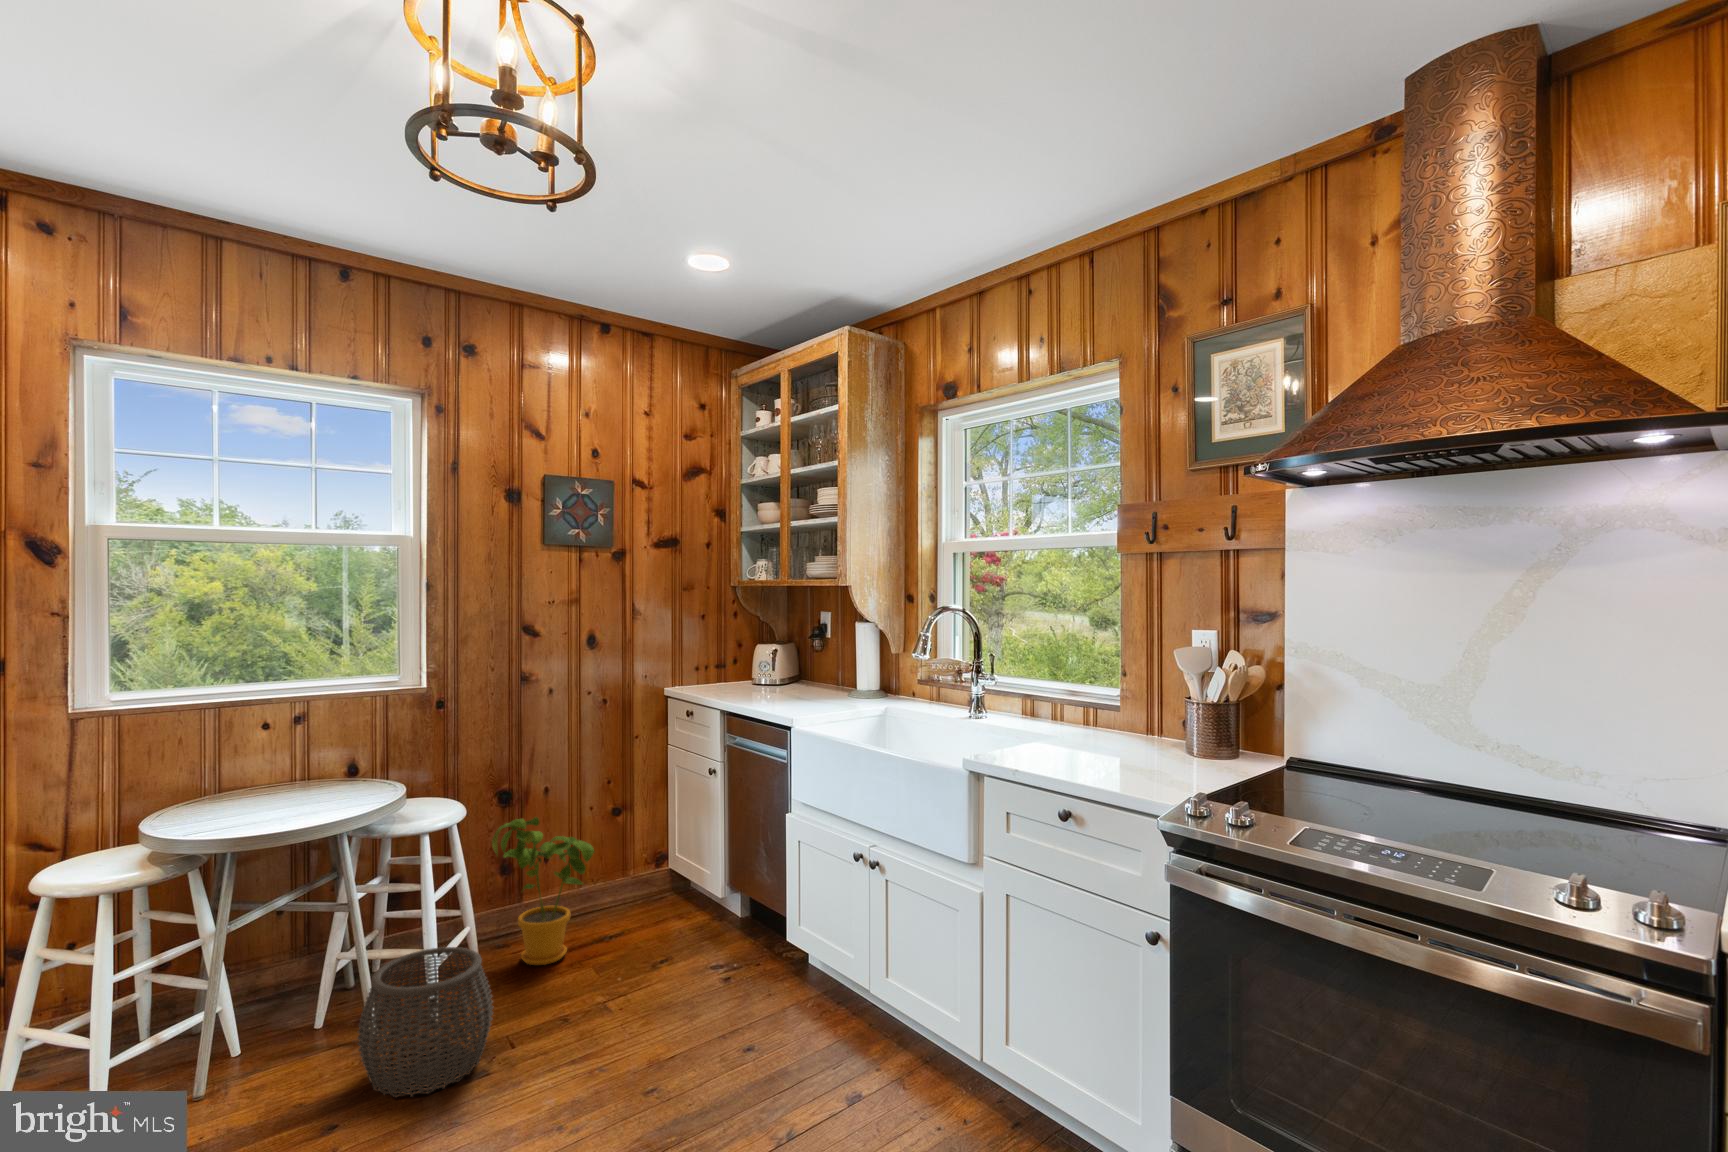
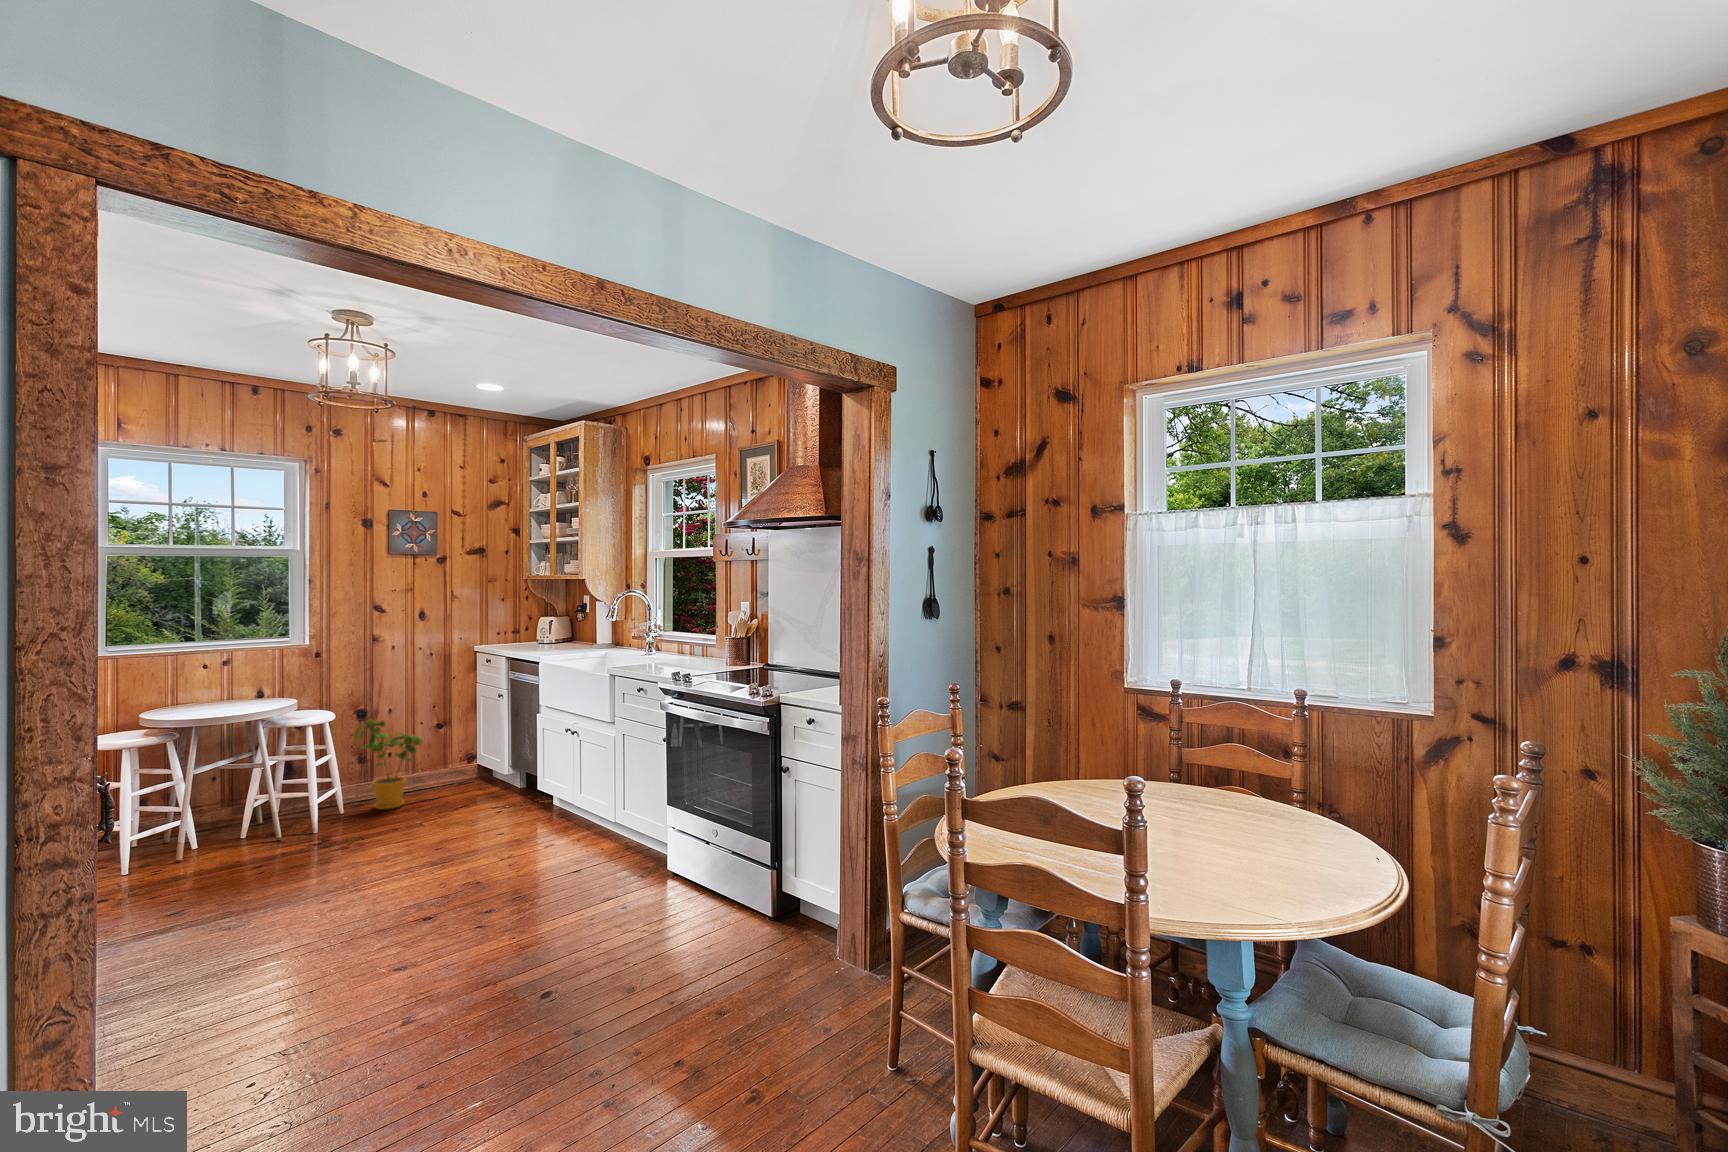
woven basket: present [358,947,493,1097] -> none [273,784,355,857]

